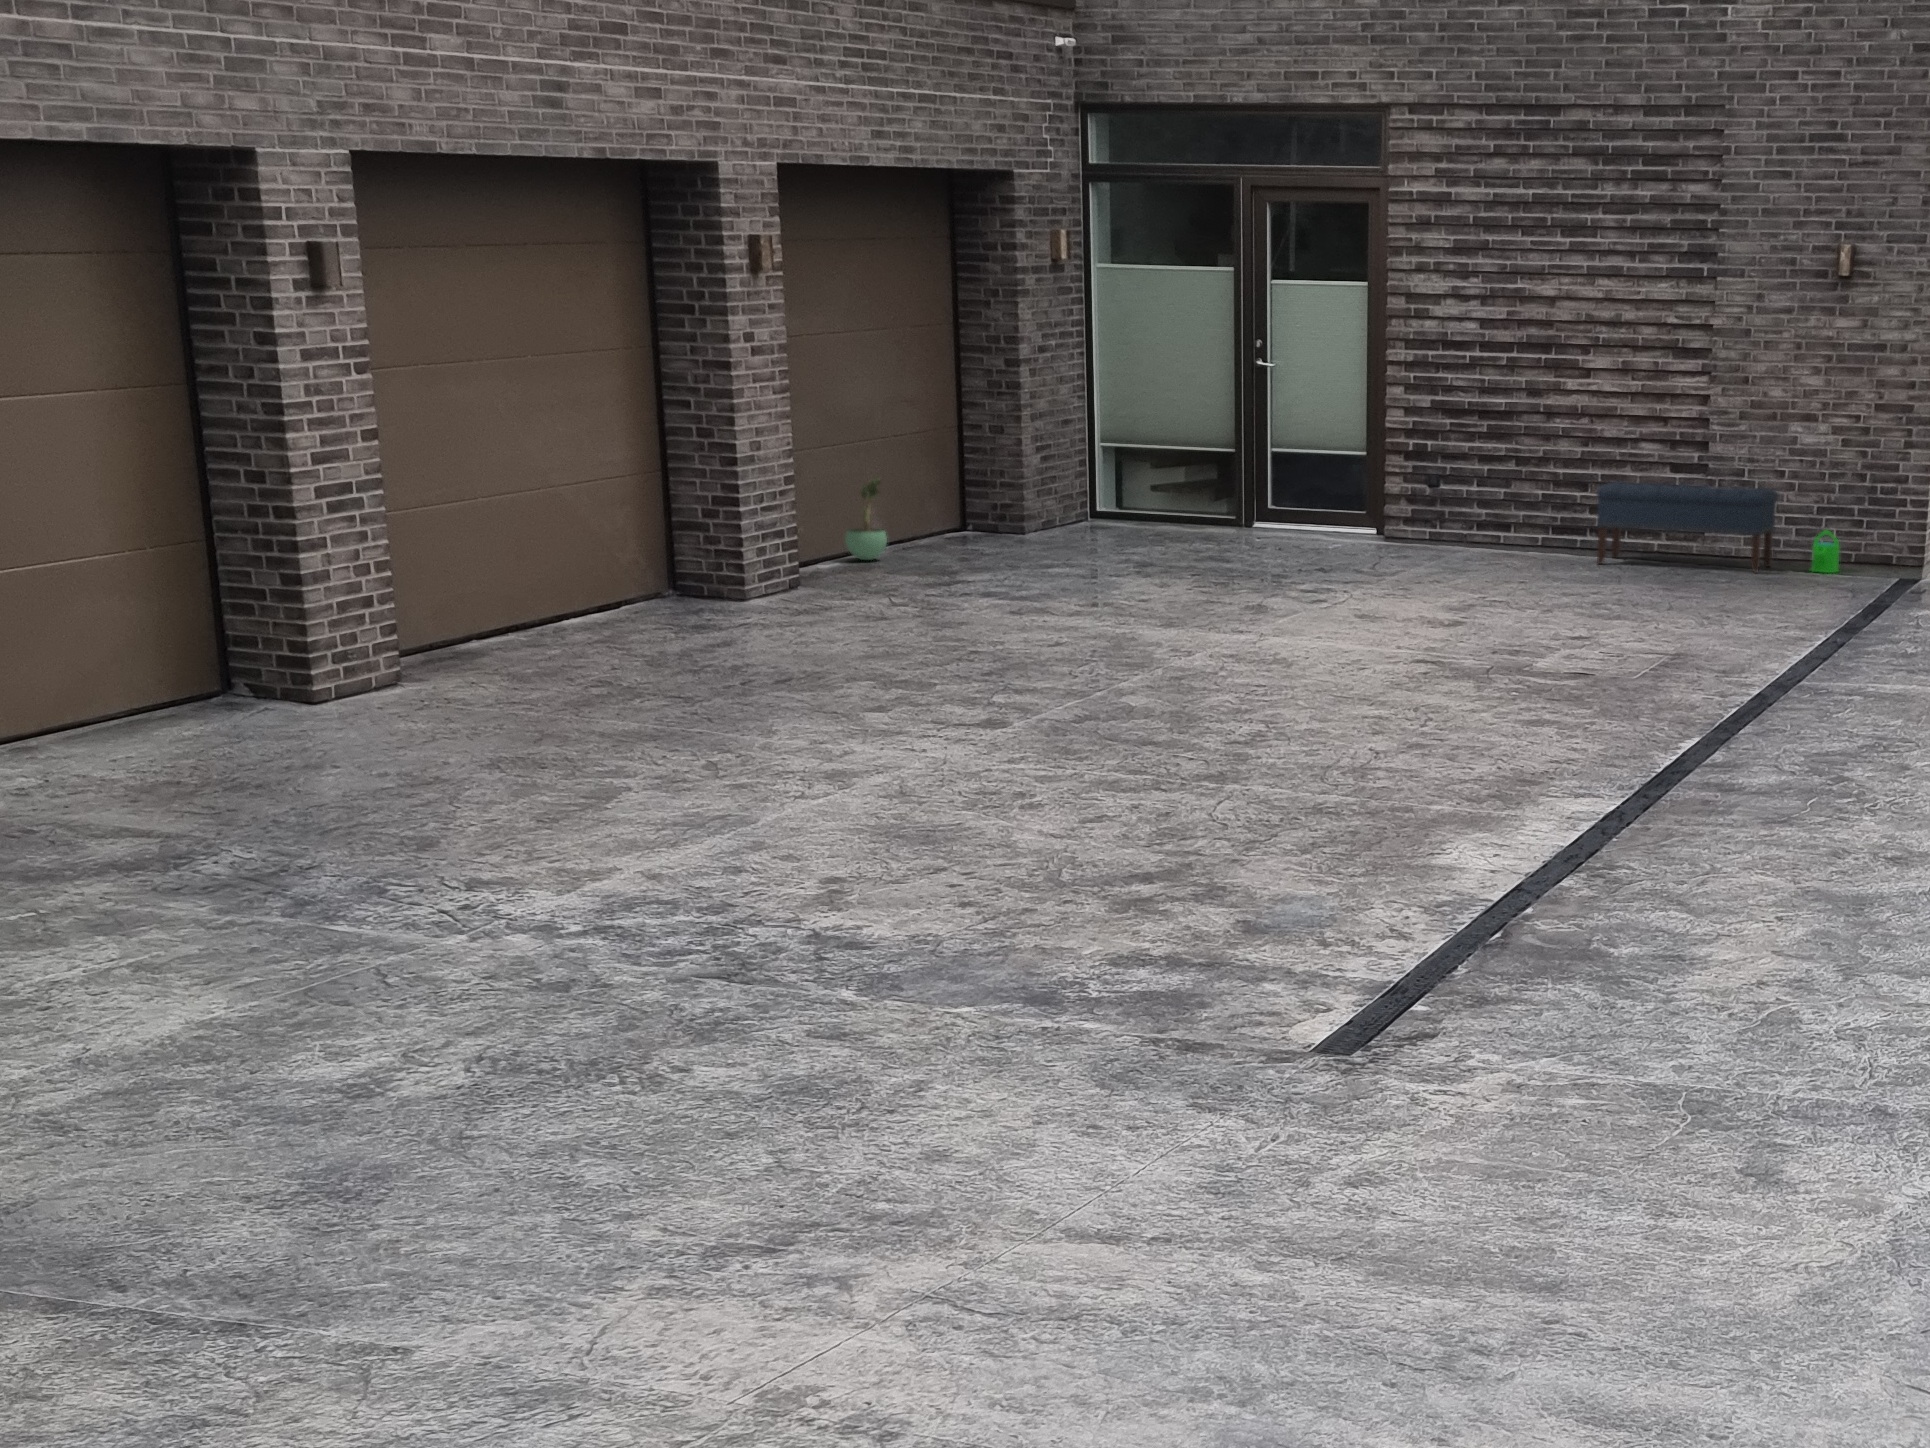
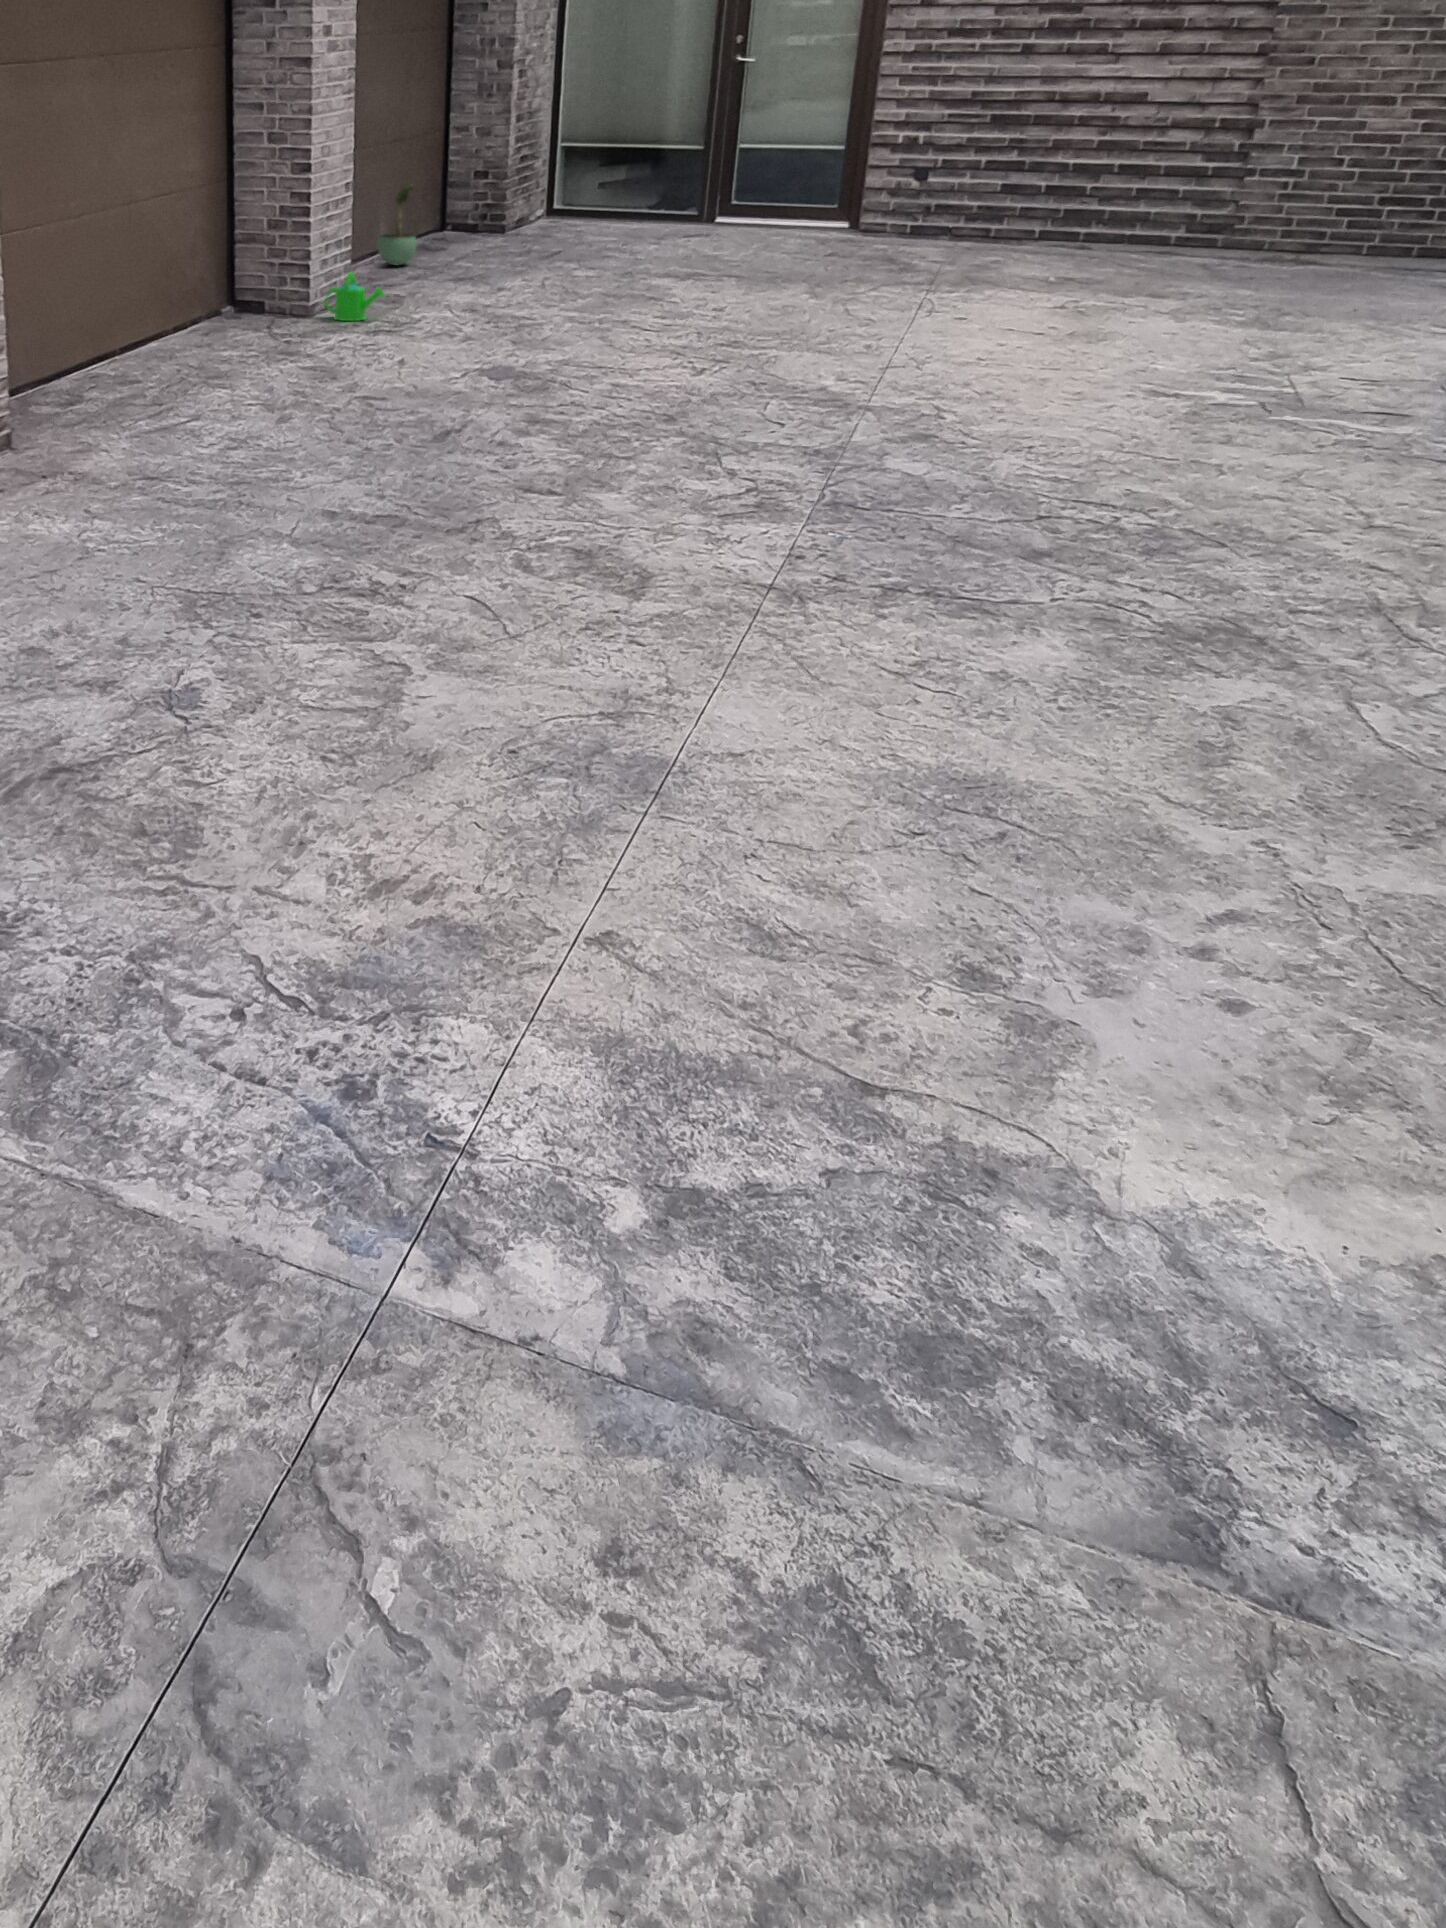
bench: present [1596,481,1778,573] -> none [1127,174,1340,268]
watering can: present [1811,530,1839,573] -> present [324,272,384,321]

